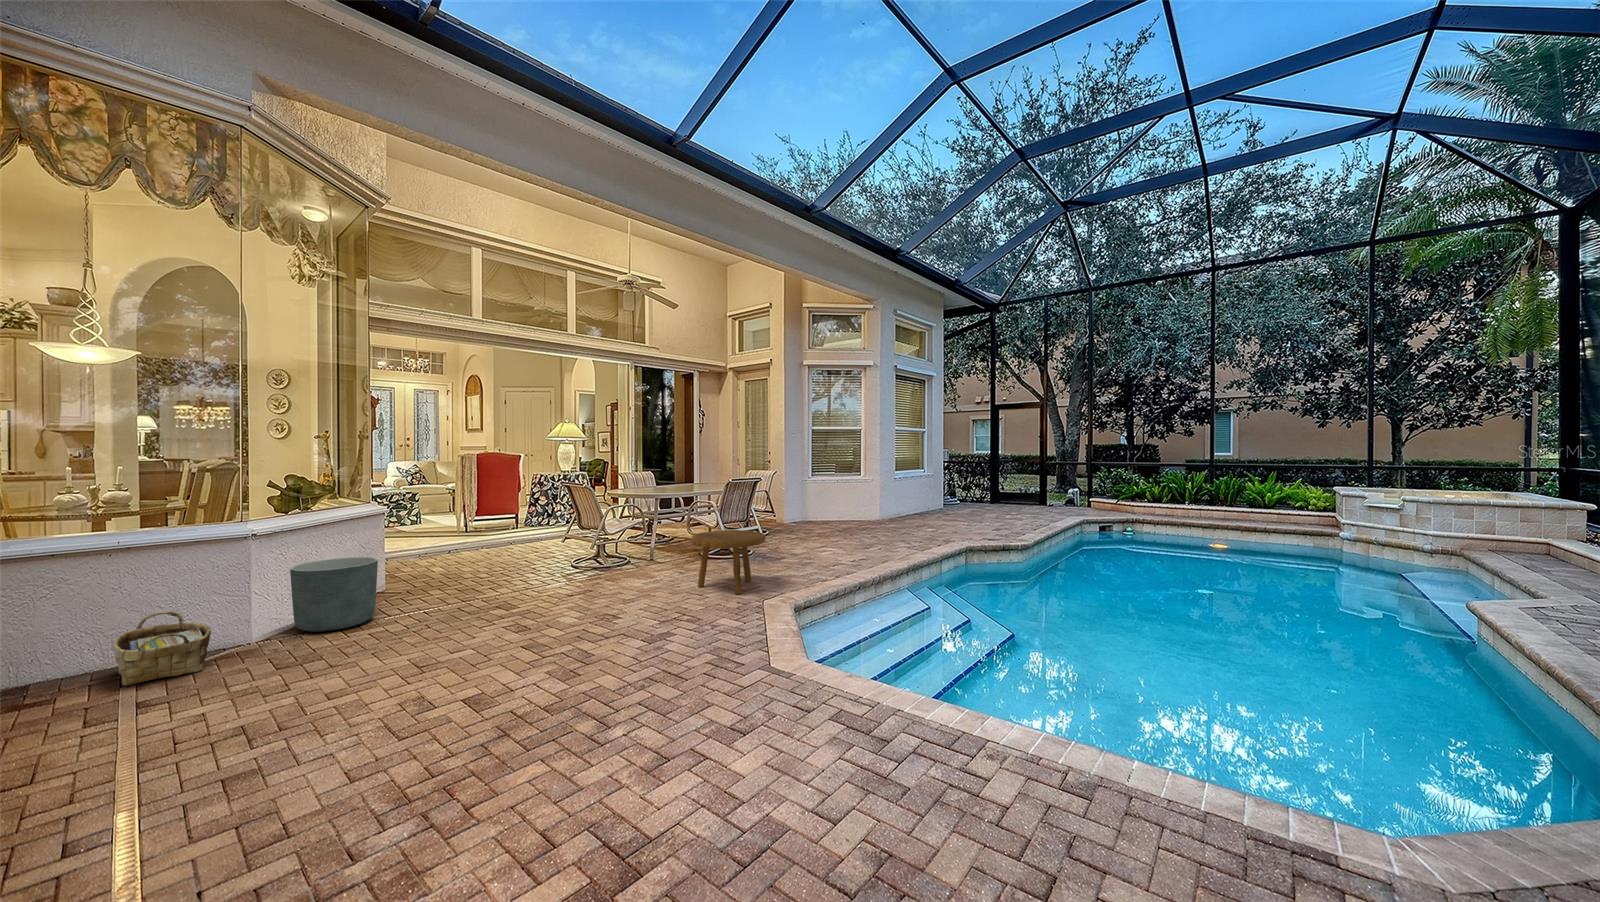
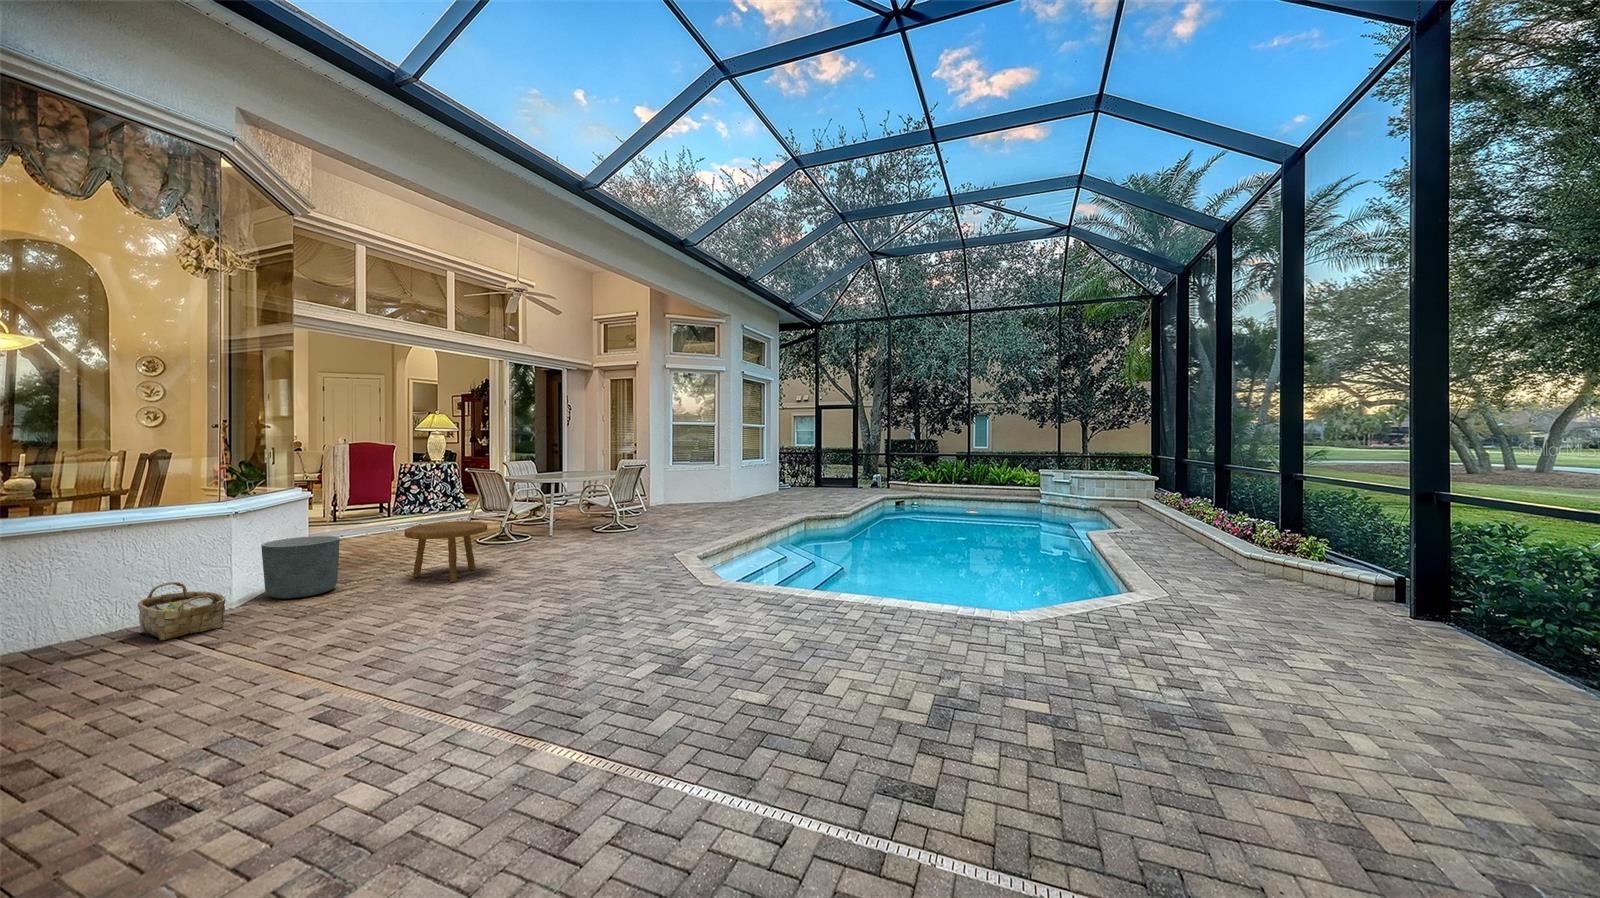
footstool: present [692,530,765,595] -> present [404,521,487,582]

